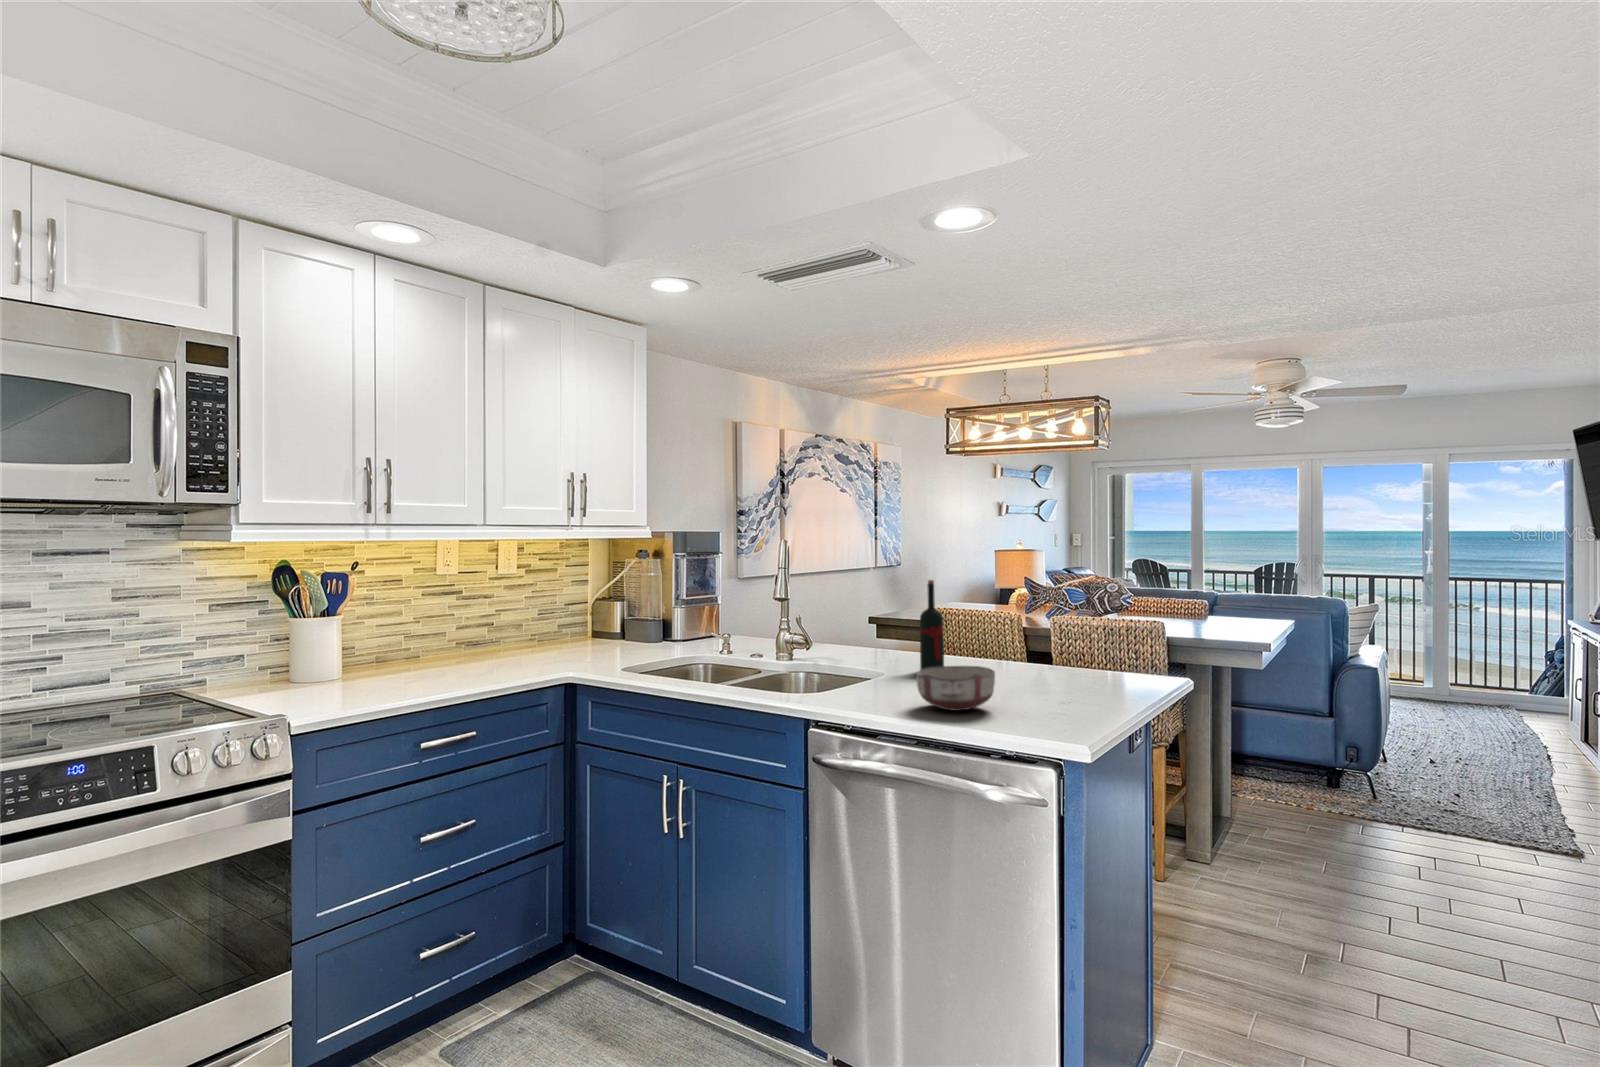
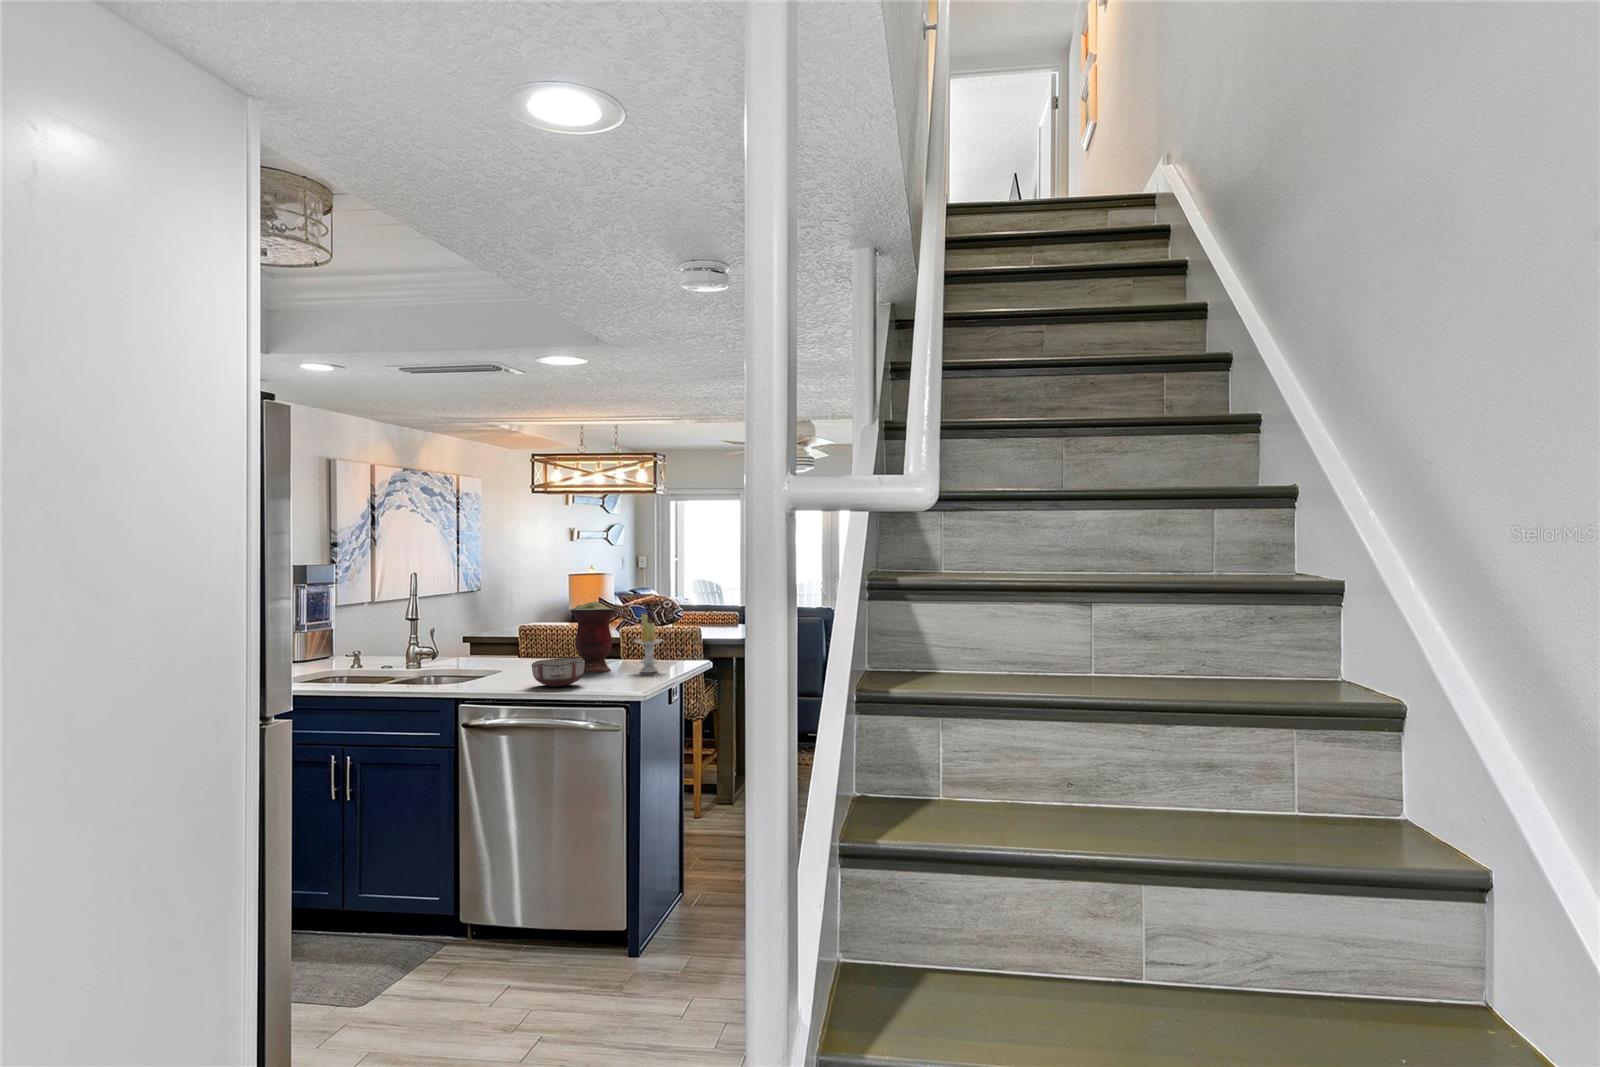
wine bottle: present [920,580,944,670] -> none [525,602,543,671]
vase: none [981,582,1046,684] -> present [571,602,616,673]
candle: none [1072,602,1118,691] -> present [635,614,663,673]

